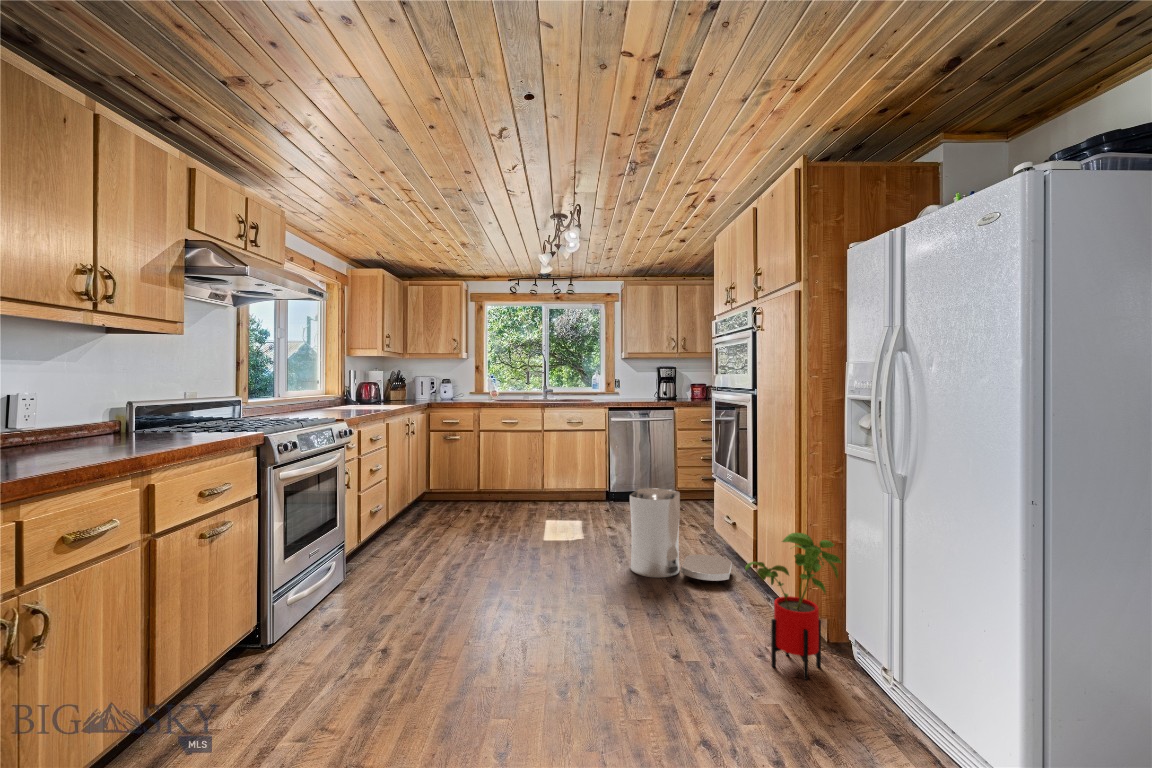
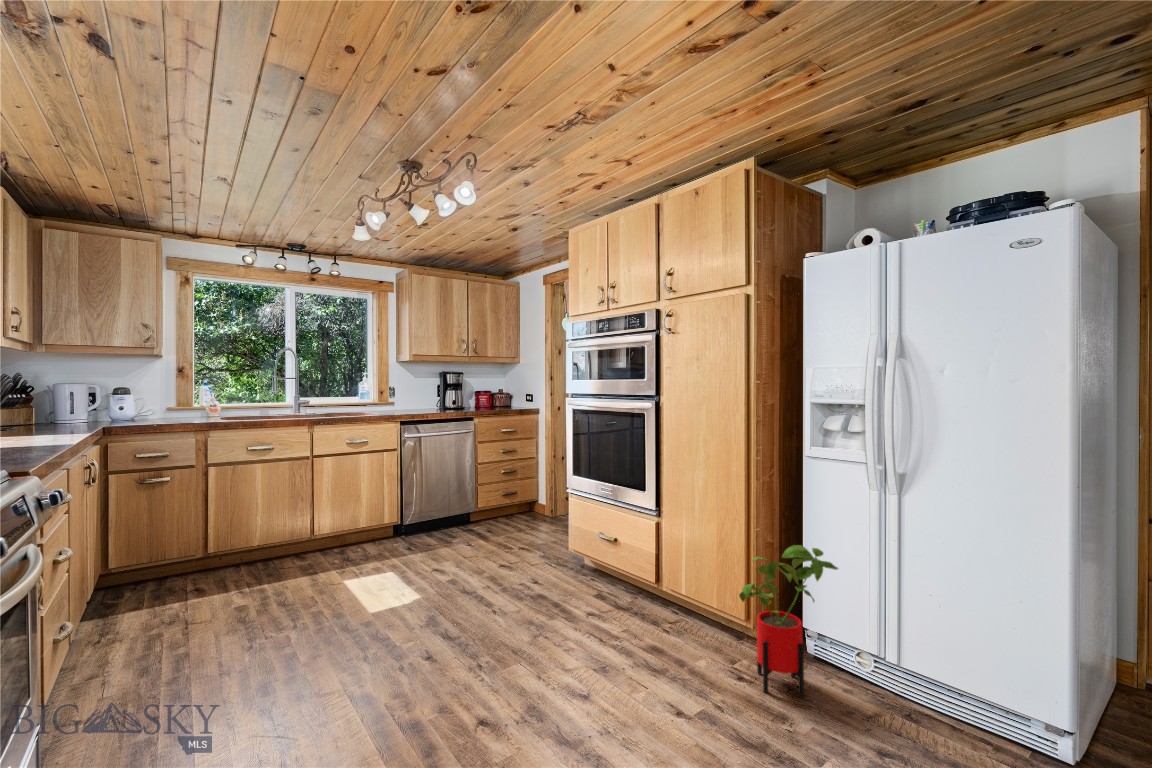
trash can: present [630,488,732,581] -> none [512,515,631,625]

